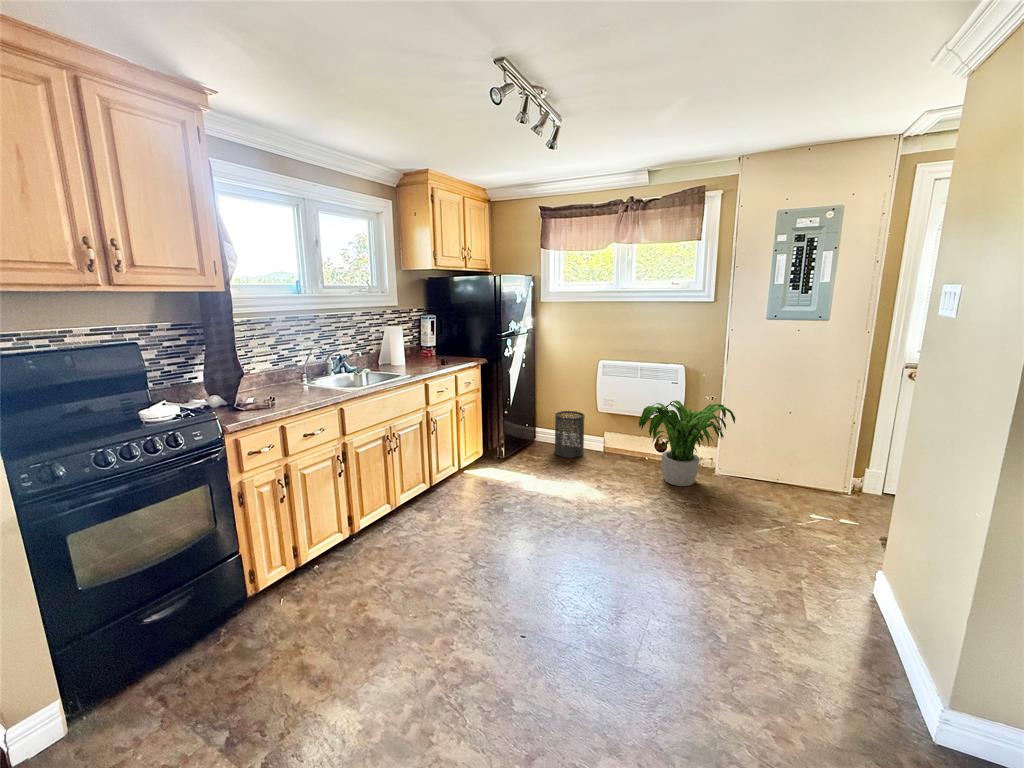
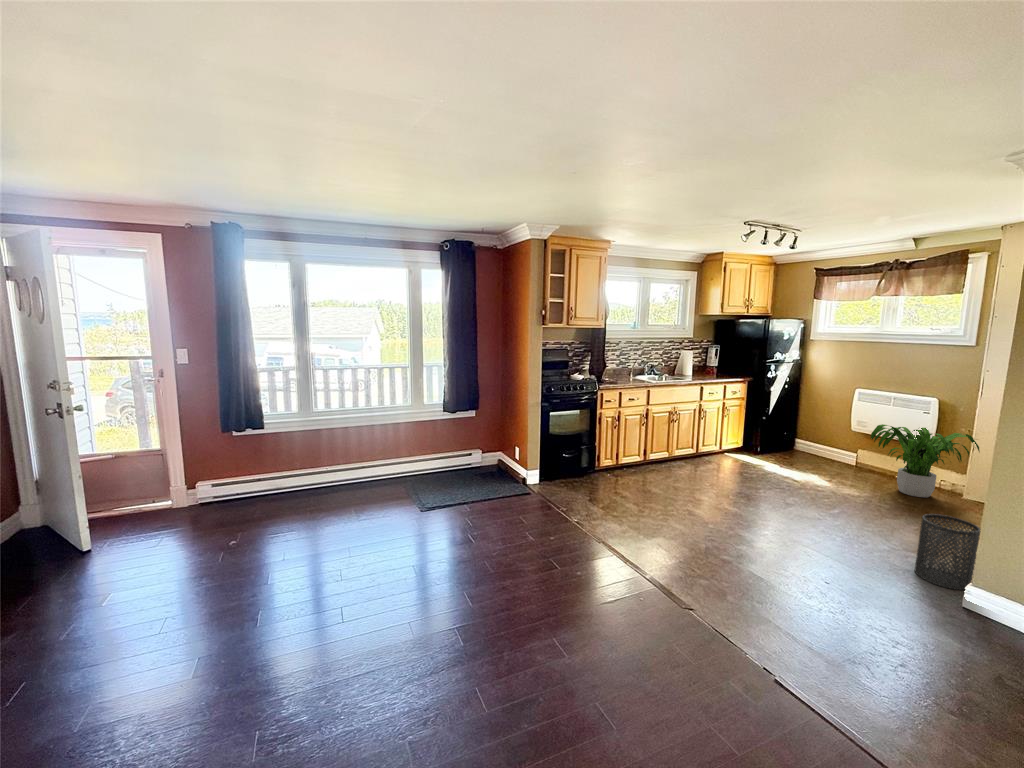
trash can: present [555,411,585,458] -> present [915,514,981,590]

